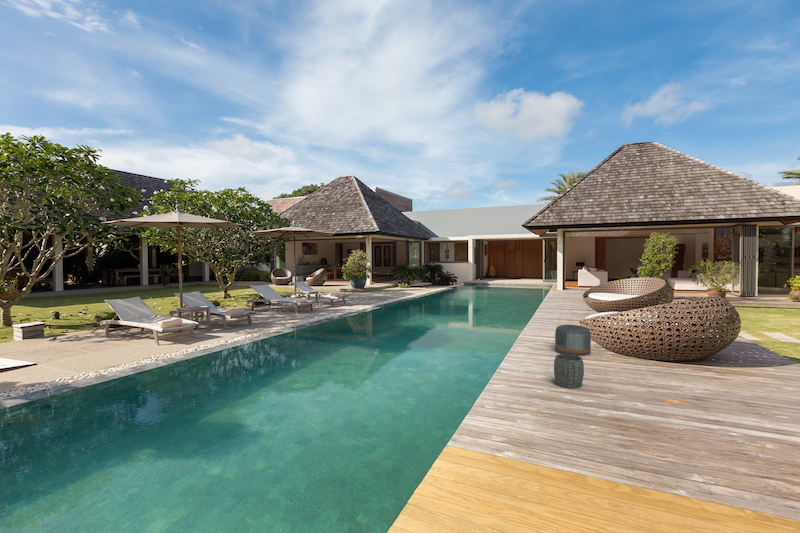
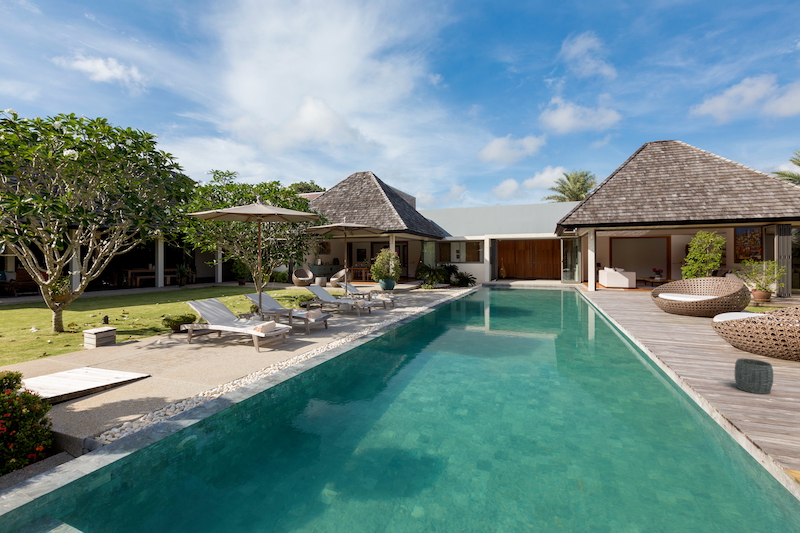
pouf: present [555,325,591,356] -> none [683,326,726,358]

